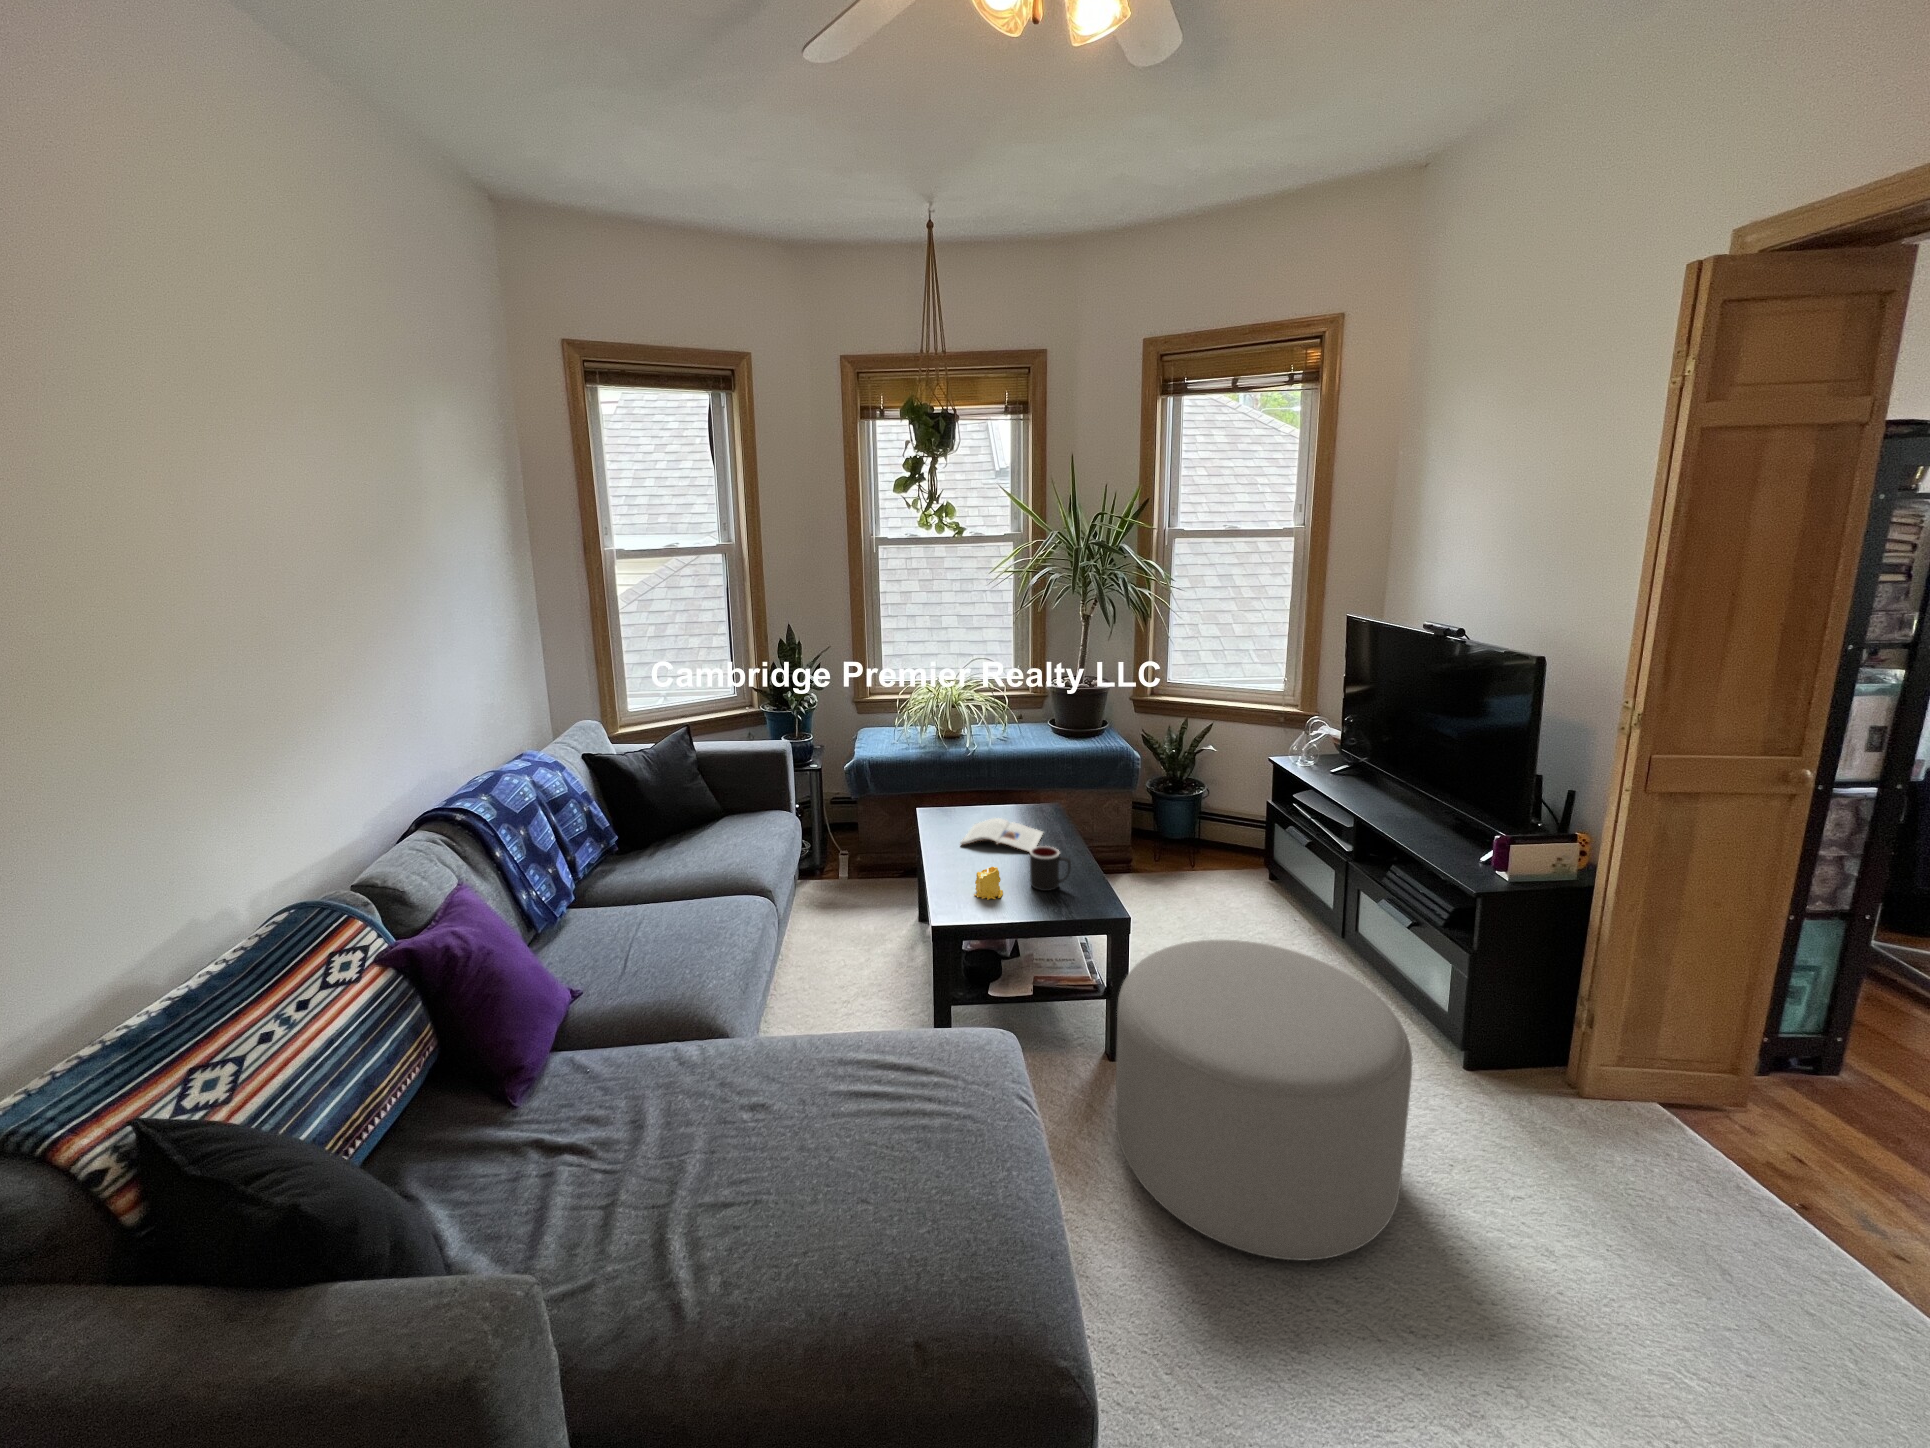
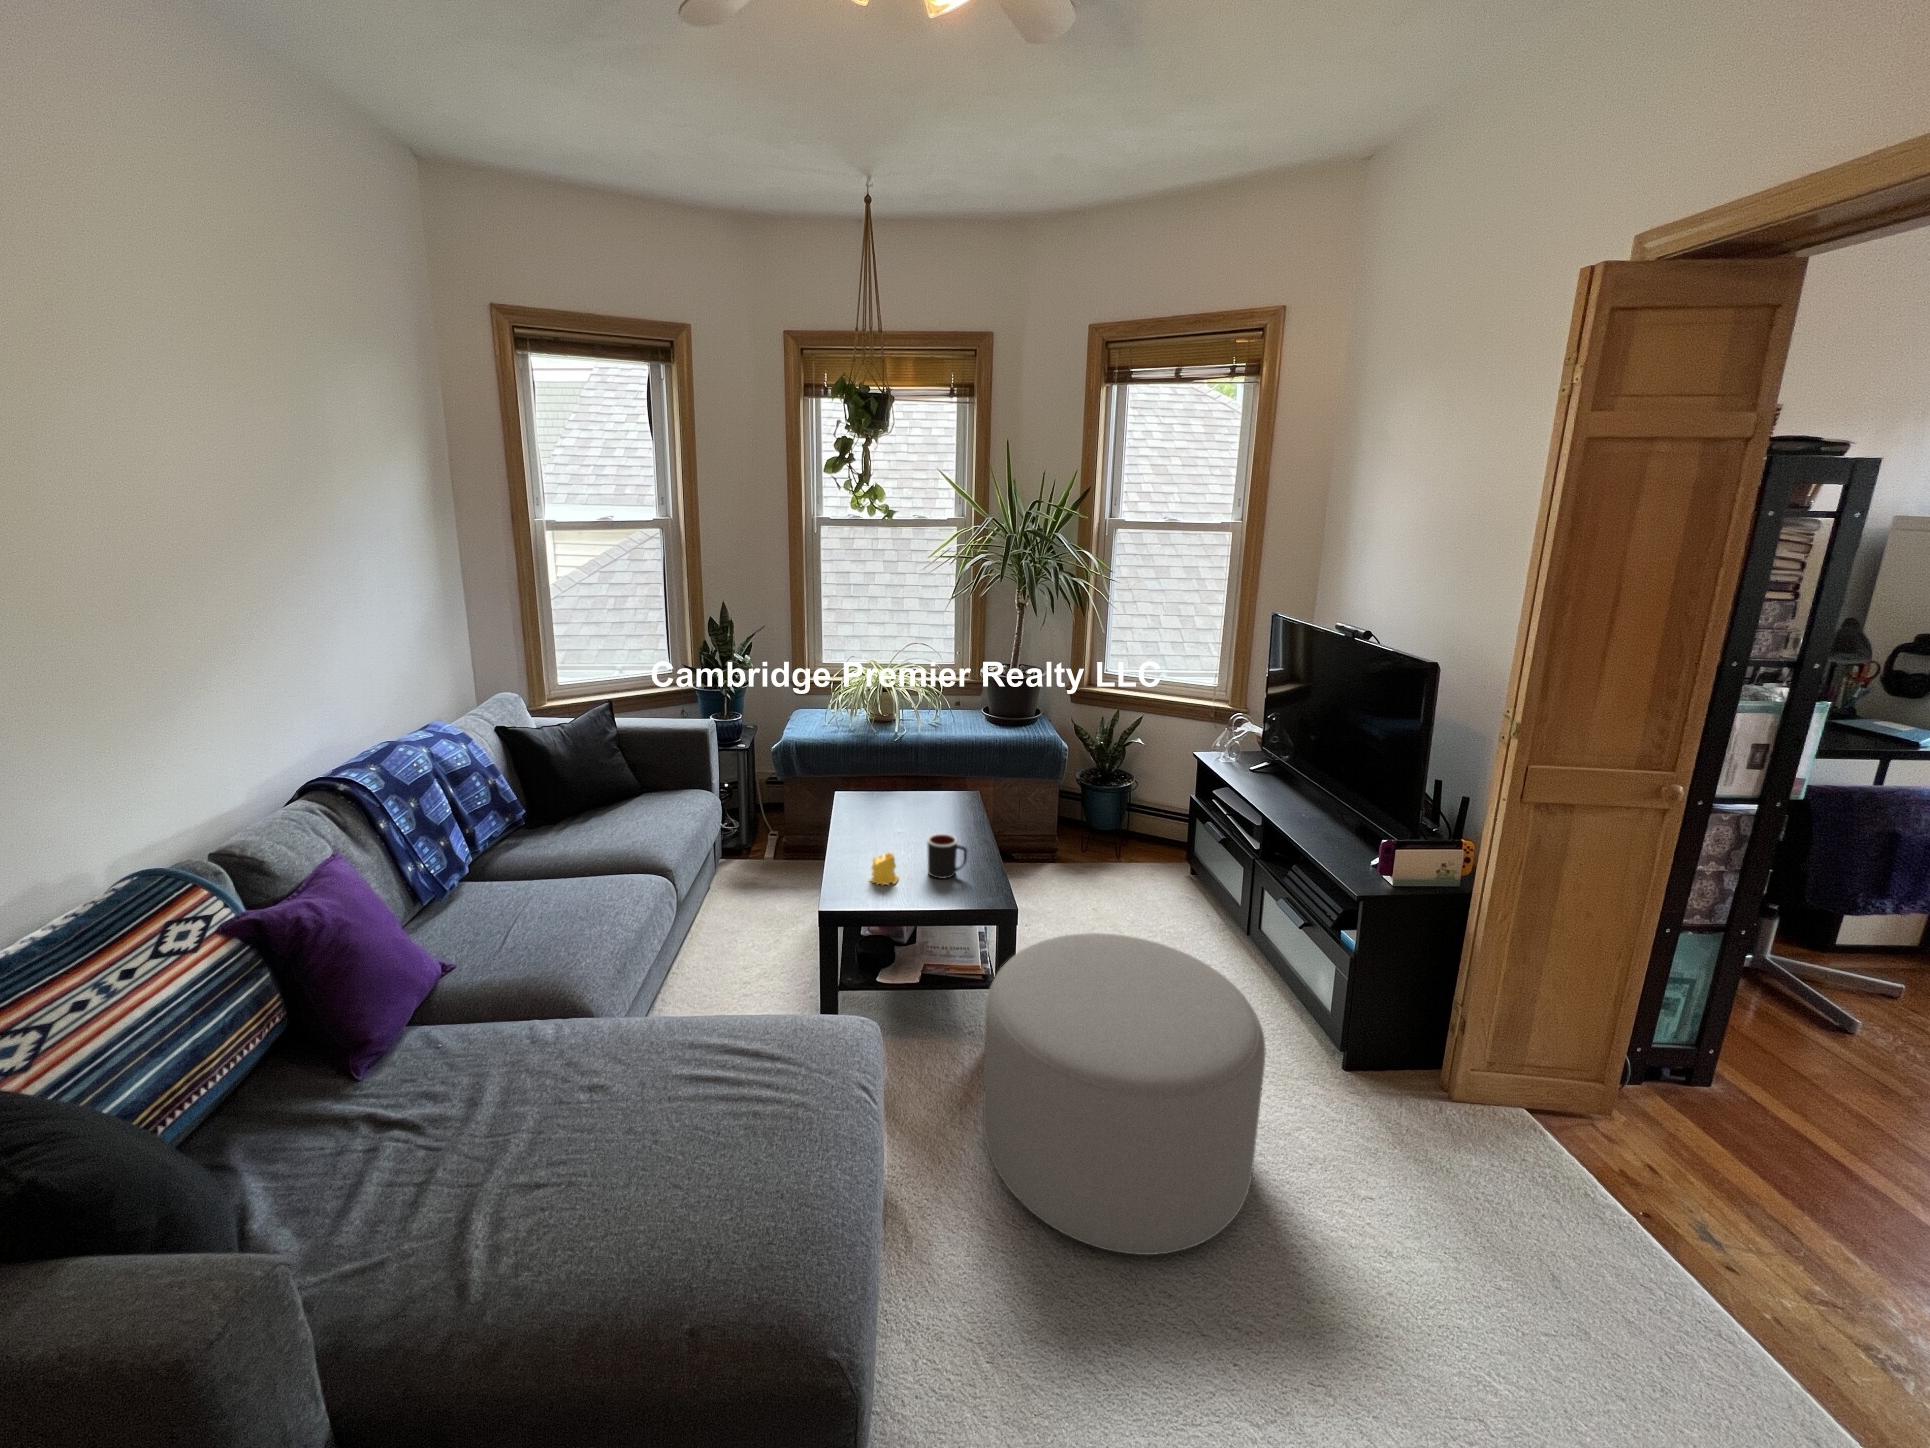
magazine: present [960,818,1043,852] -> none [869,804,955,840]

